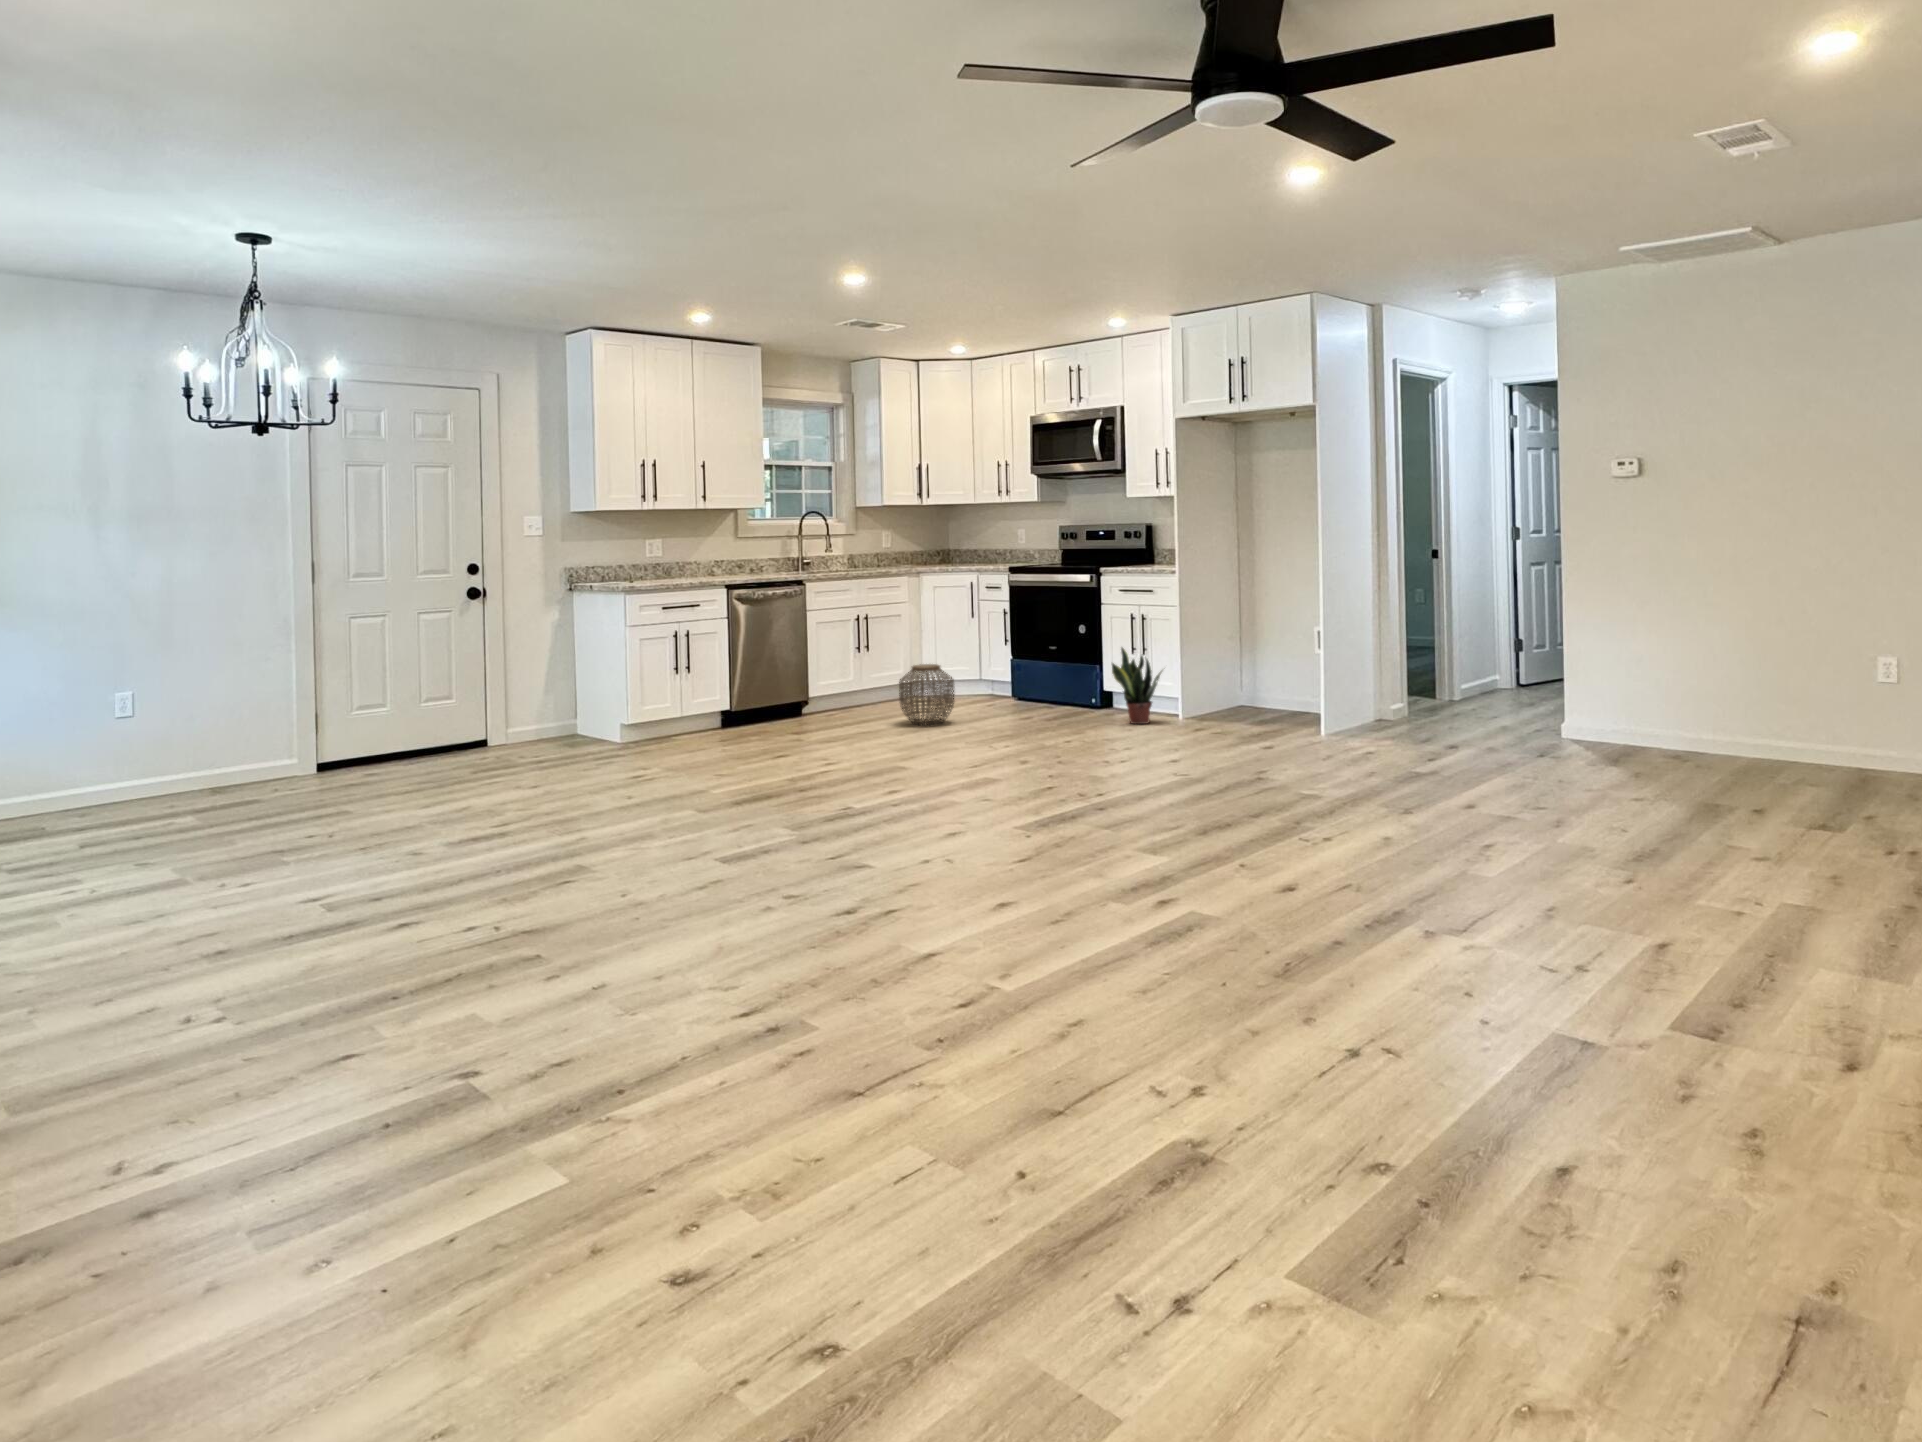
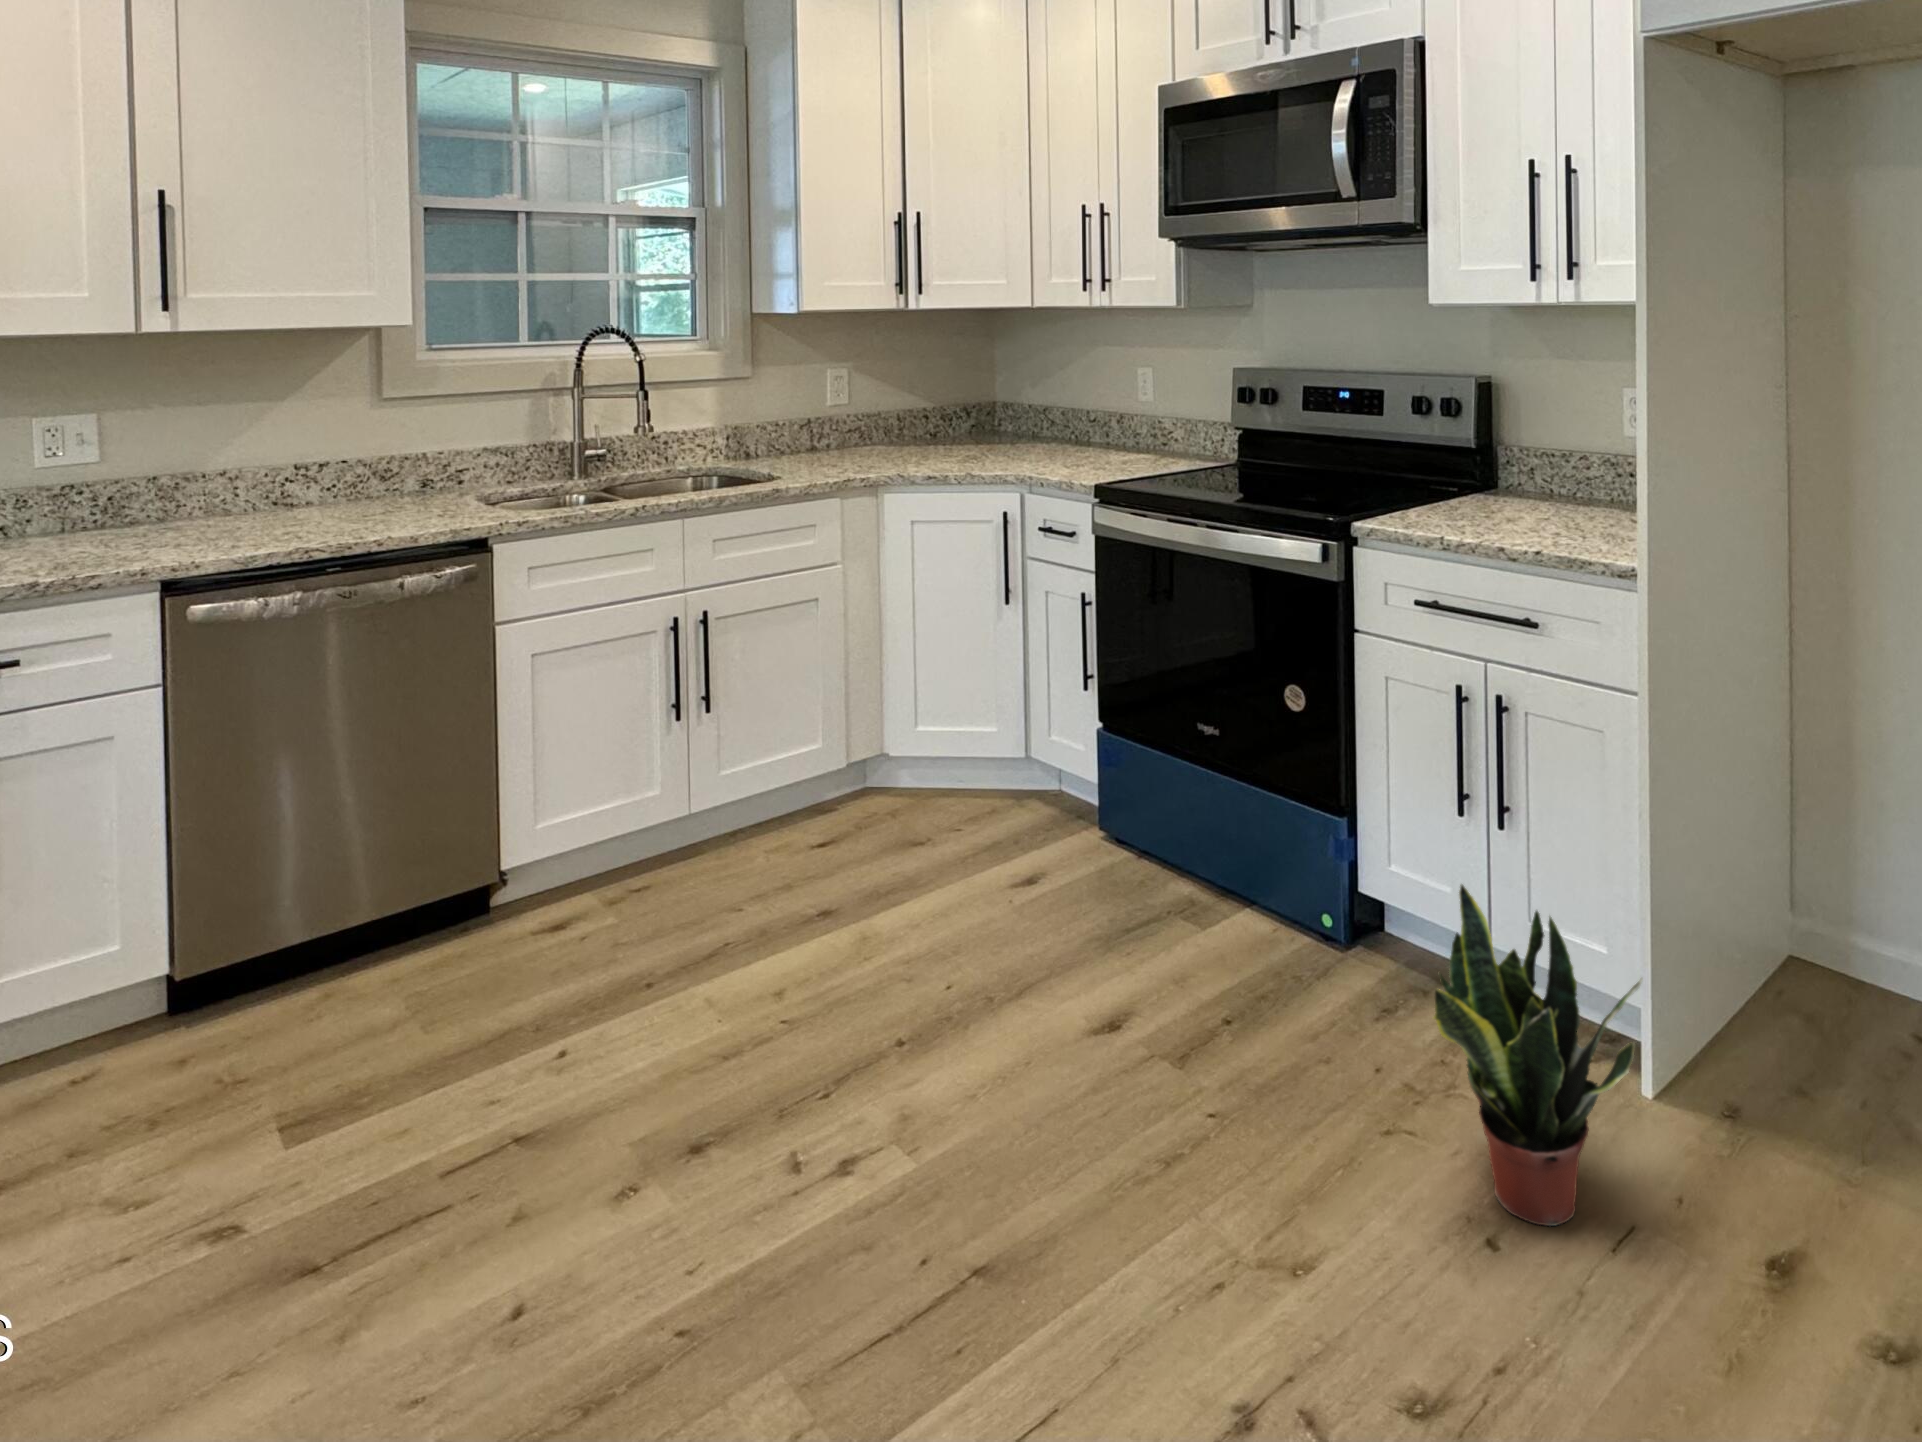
woven basket: present [899,664,955,725] -> none [661,869,859,1120]

